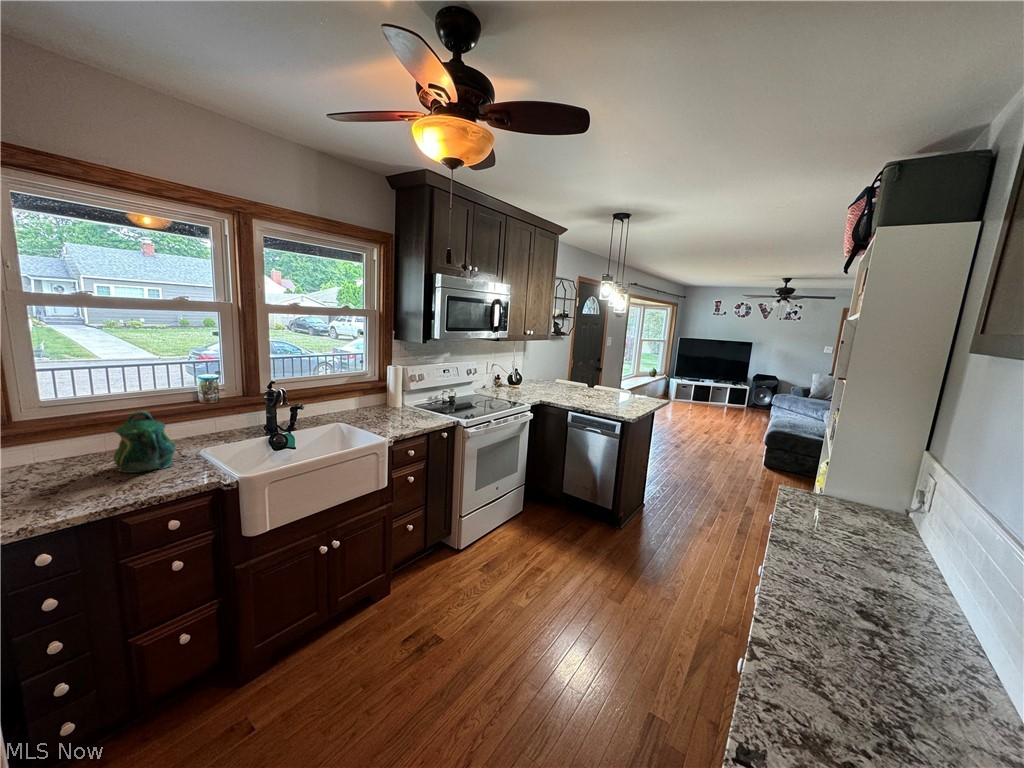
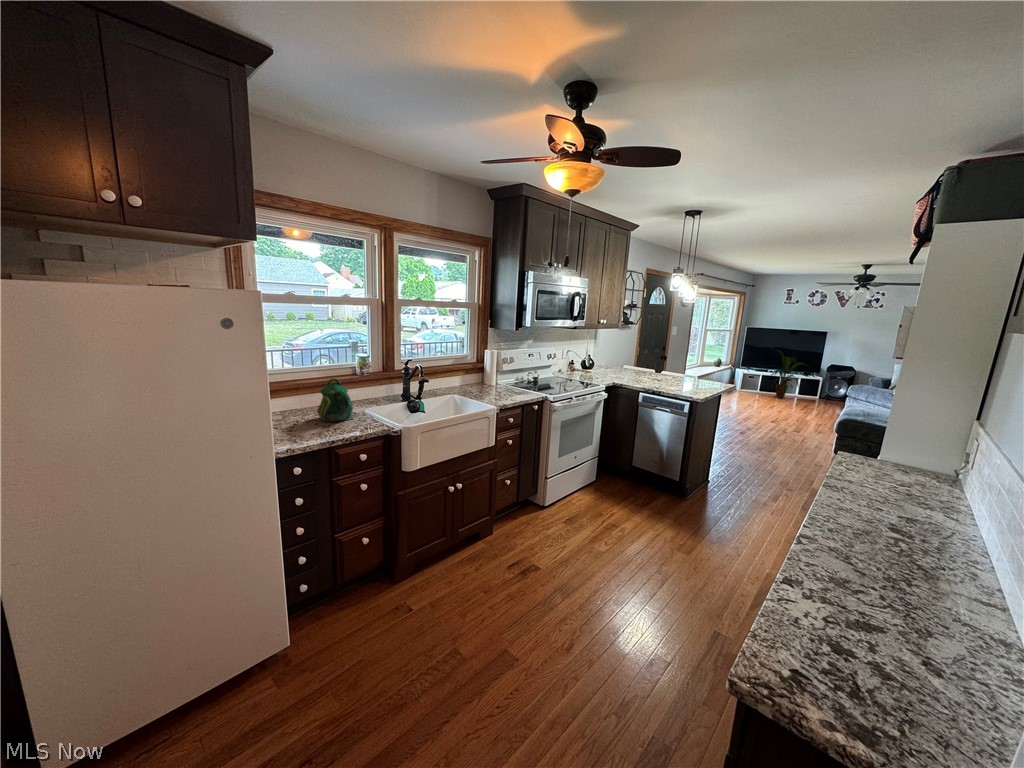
house plant: none [703,360,738,408] -> present [771,350,805,399]

